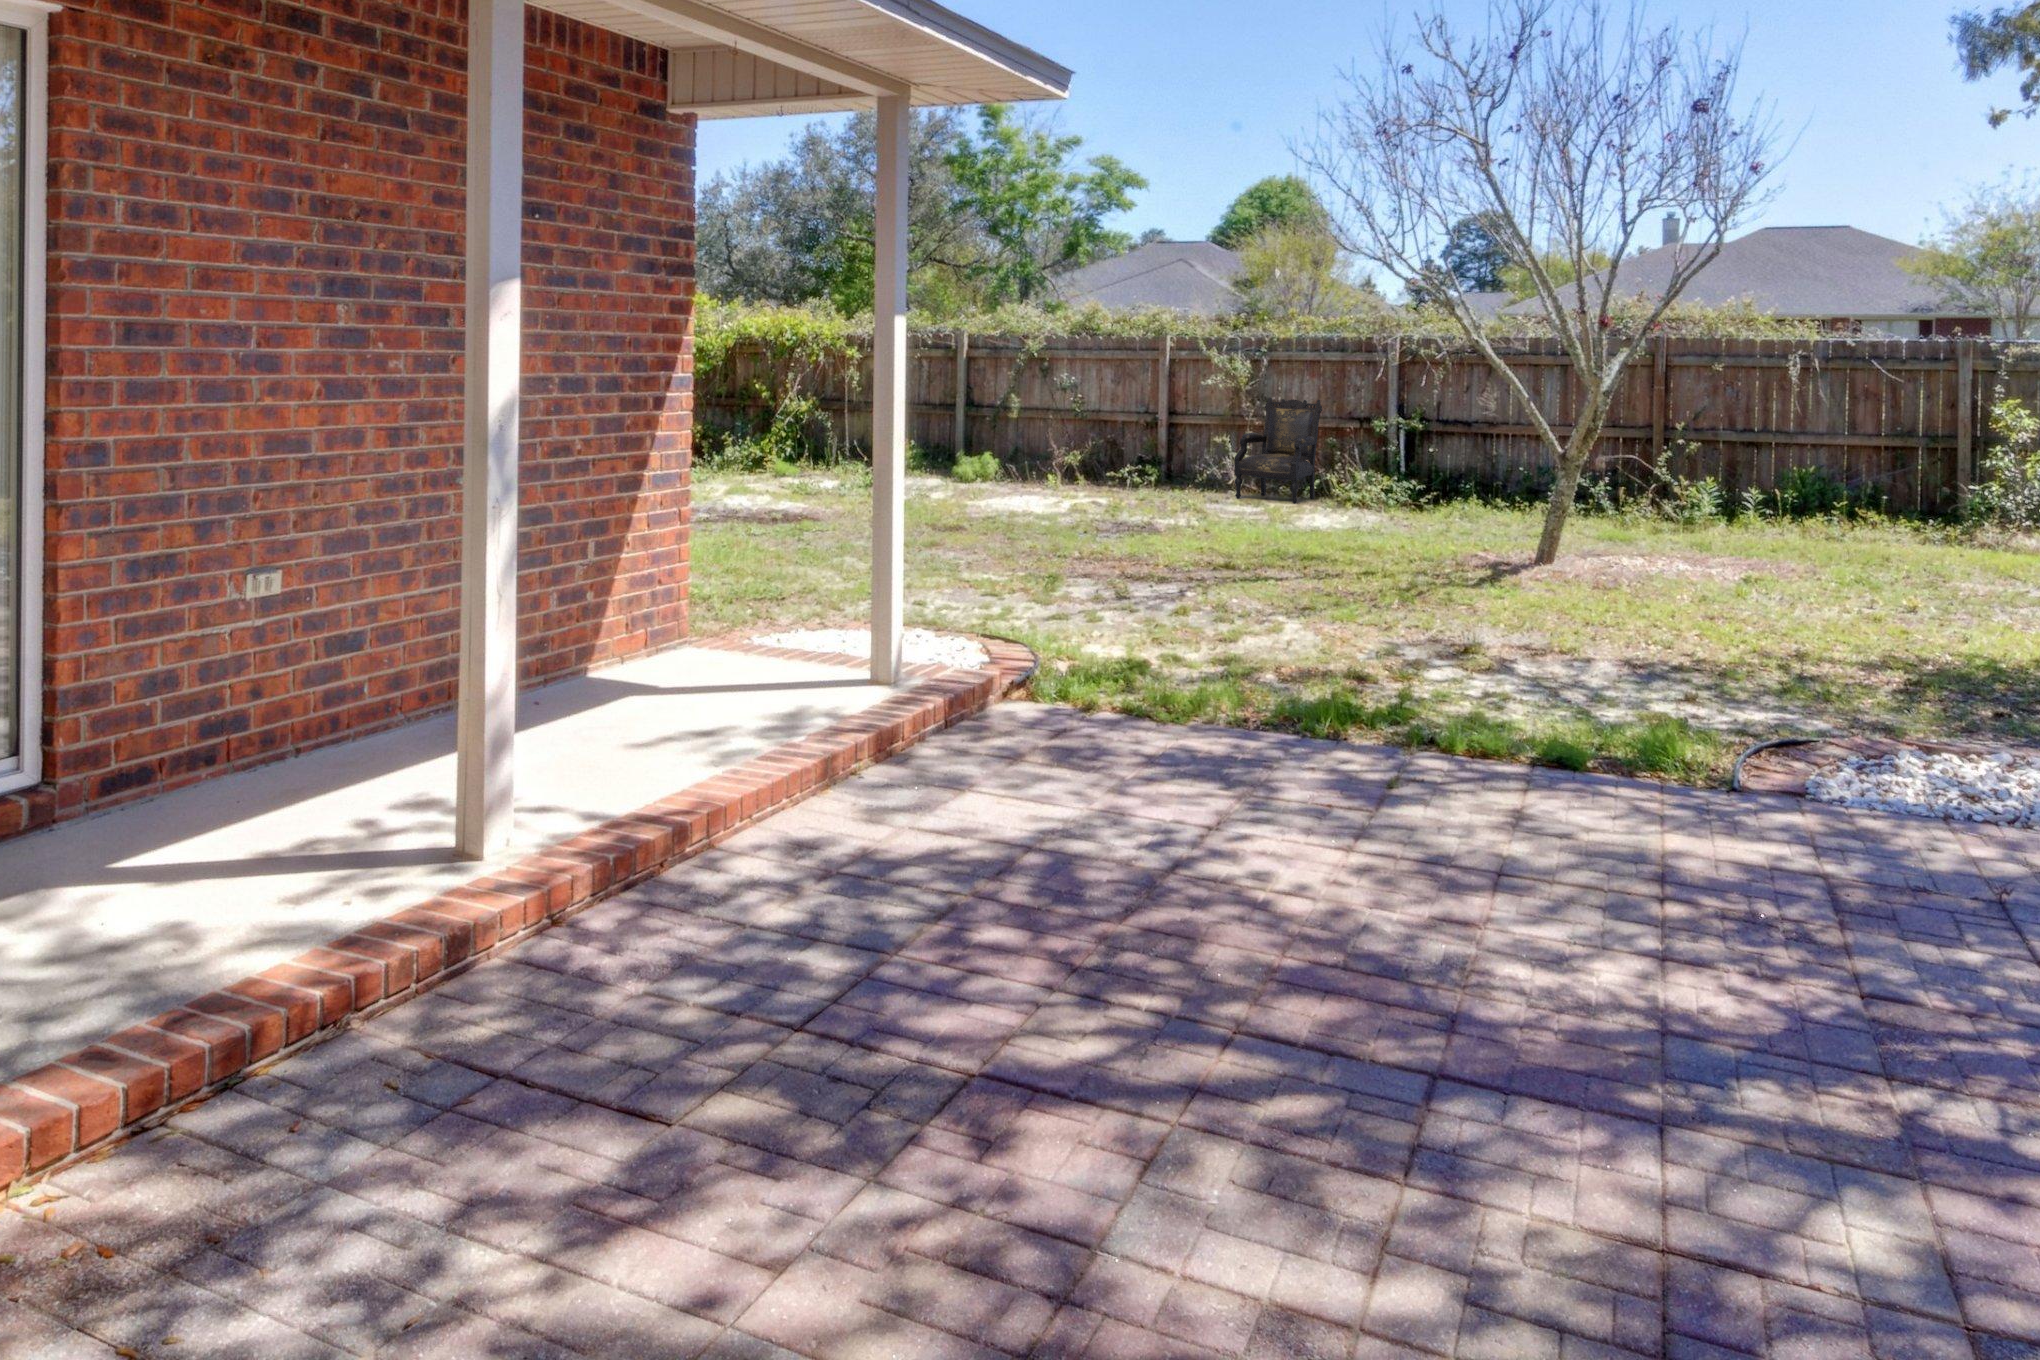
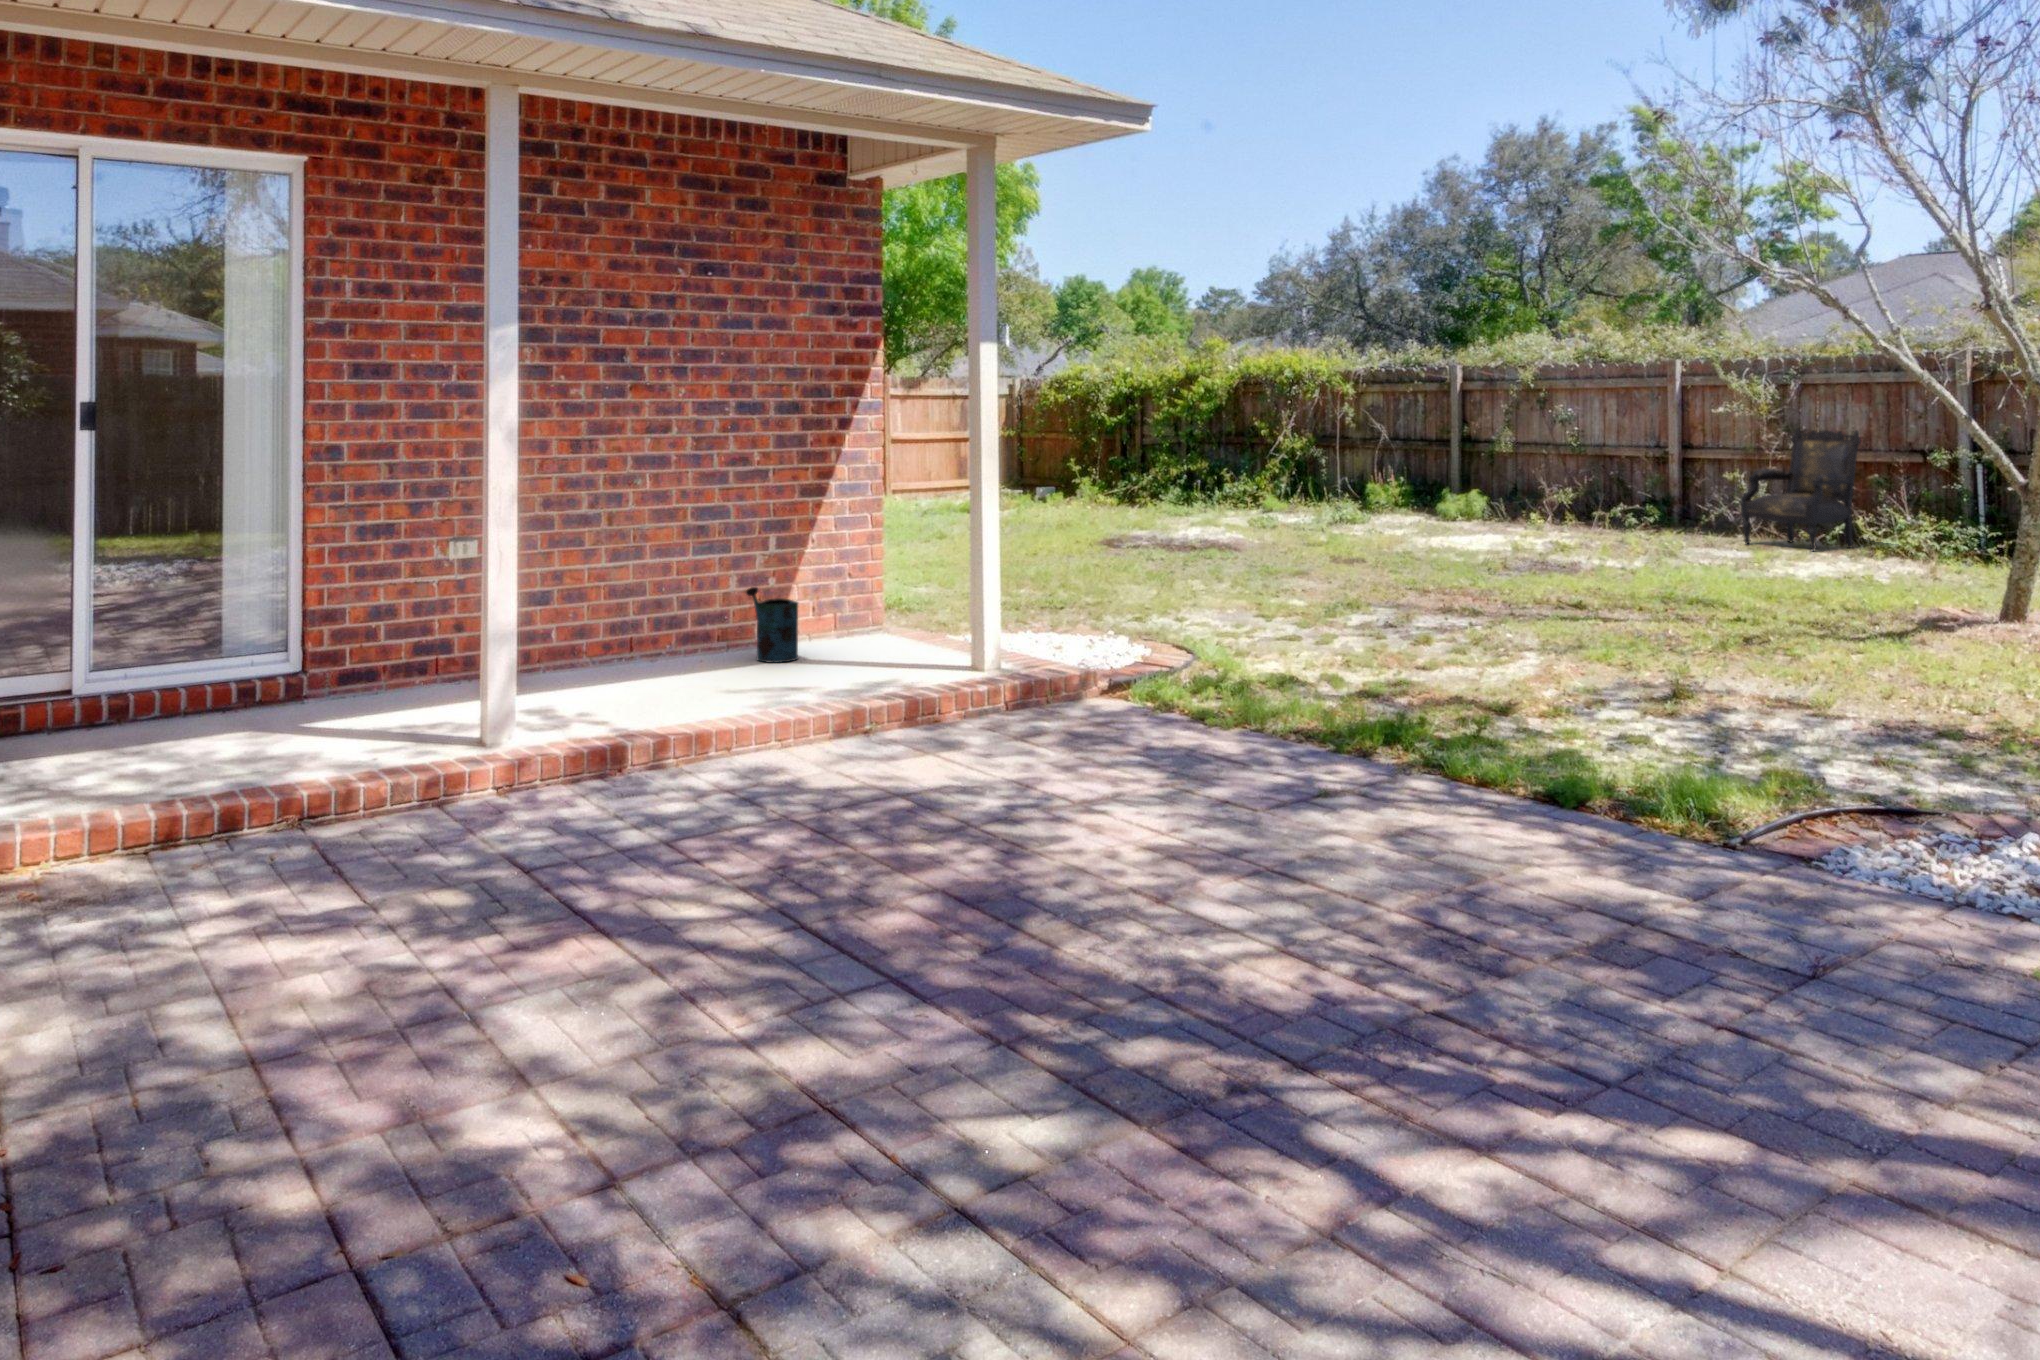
watering can: none [570,605,671,699] -> present [746,587,798,663]

